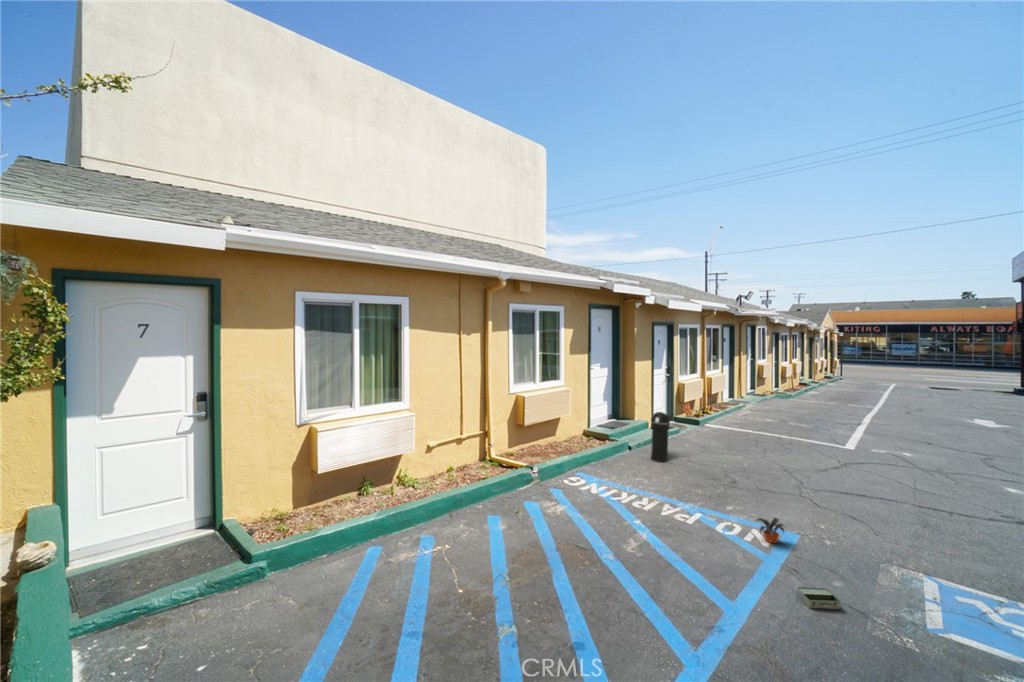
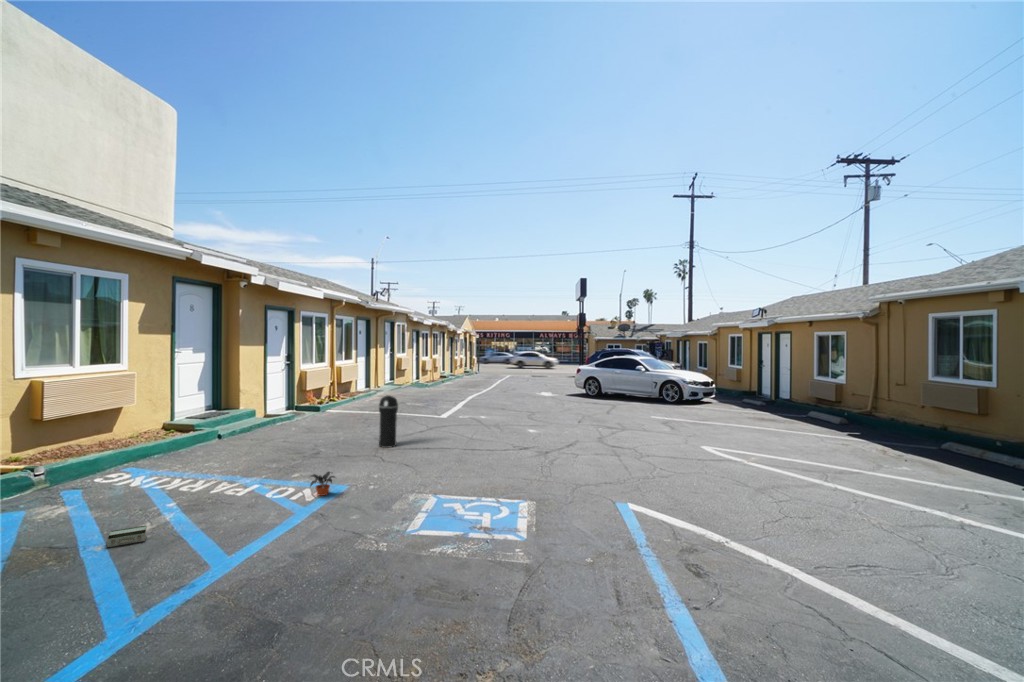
trash can: present [651,412,670,462] -> present [379,395,398,448]
toolbox: present [798,587,840,609] -> present [107,526,147,547]

